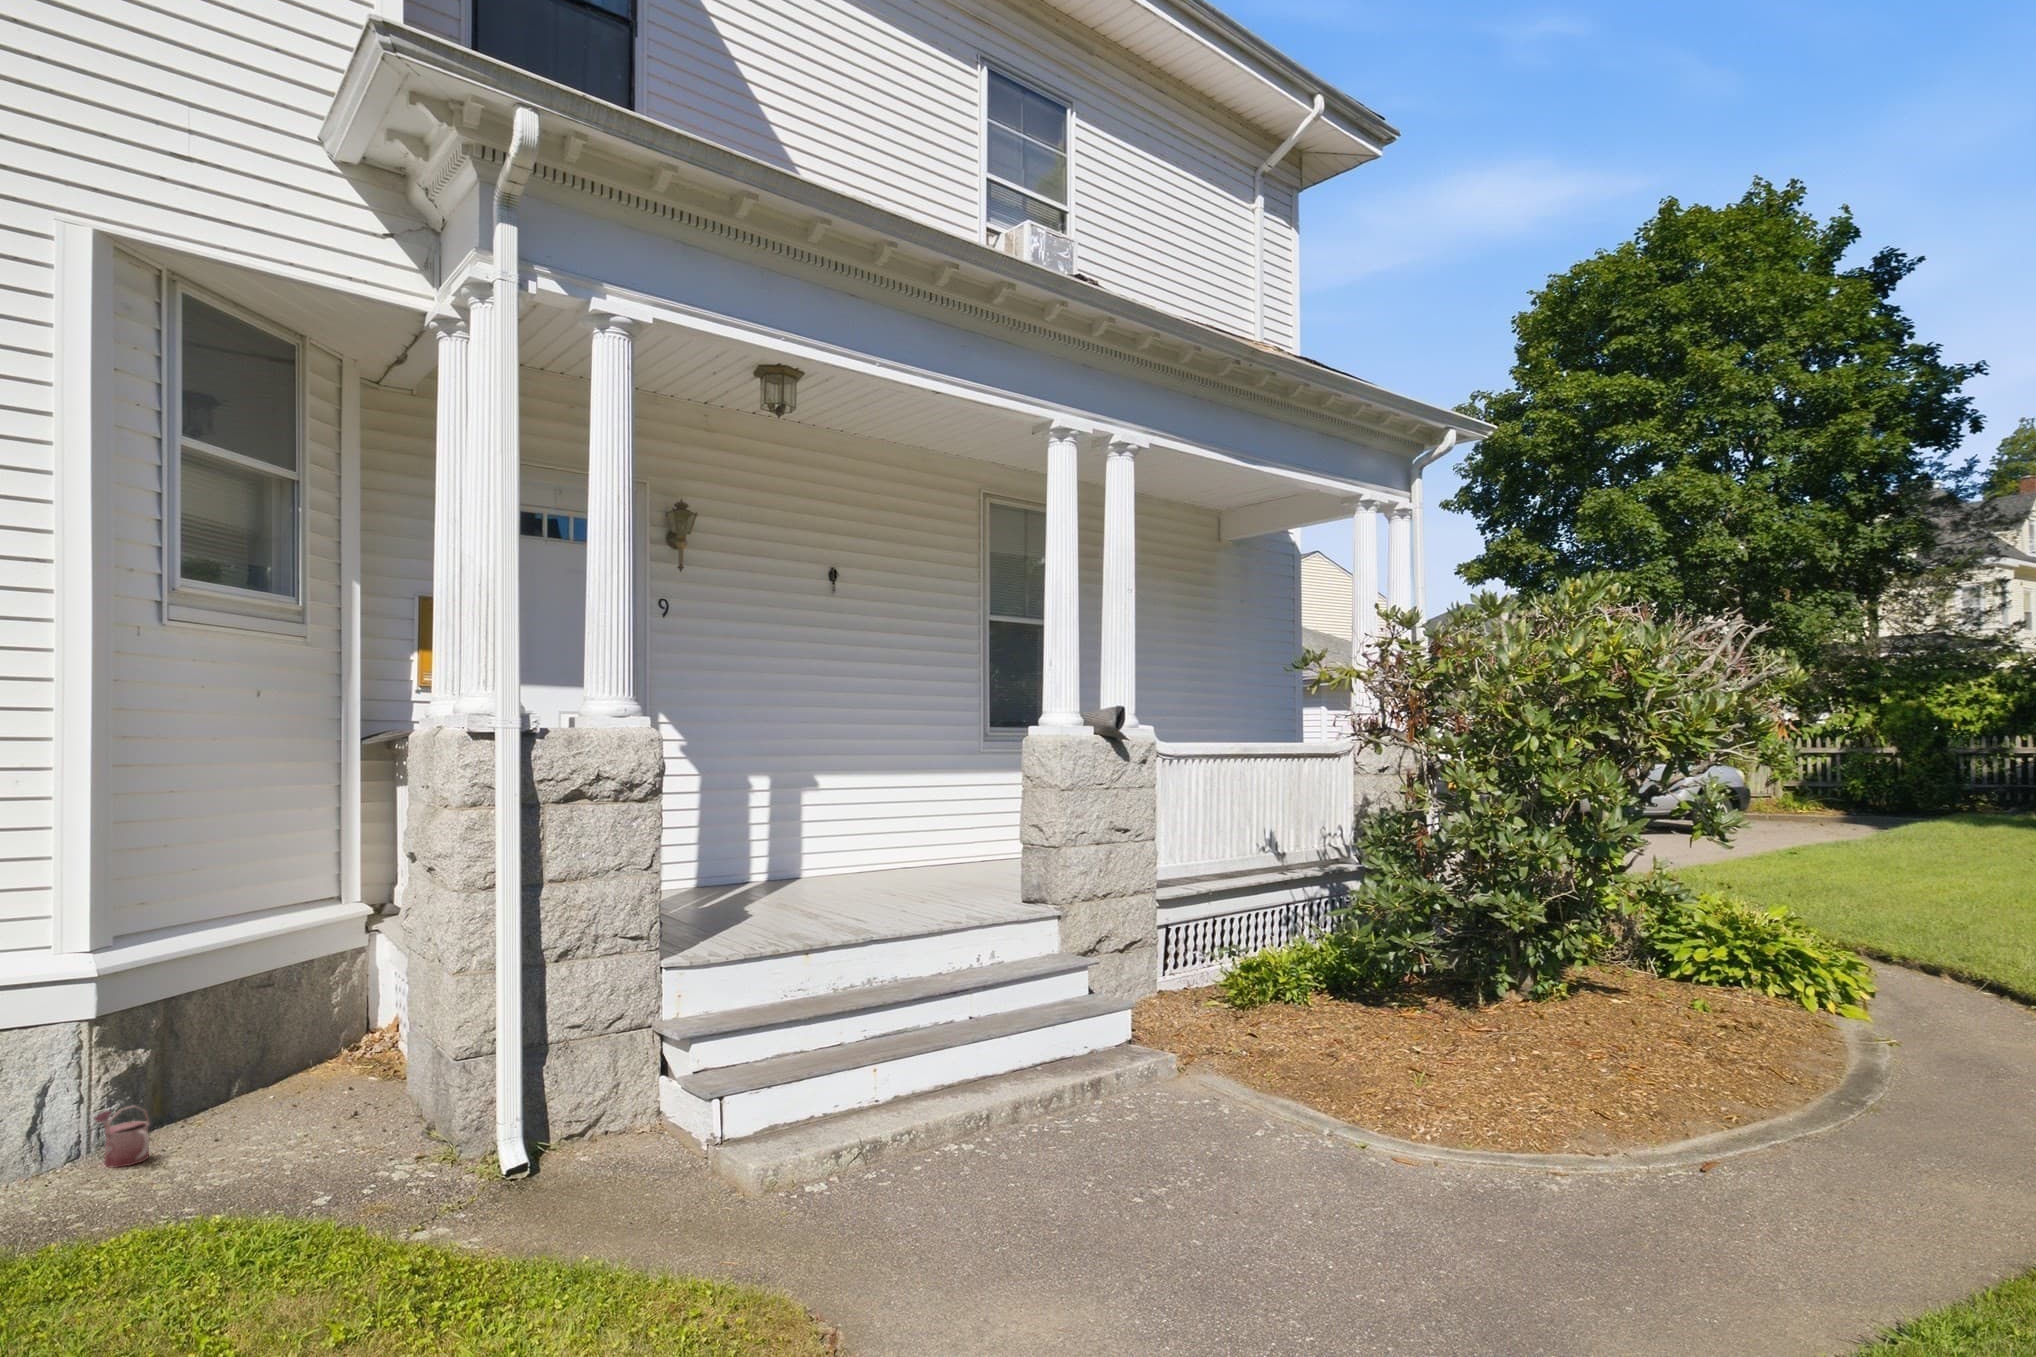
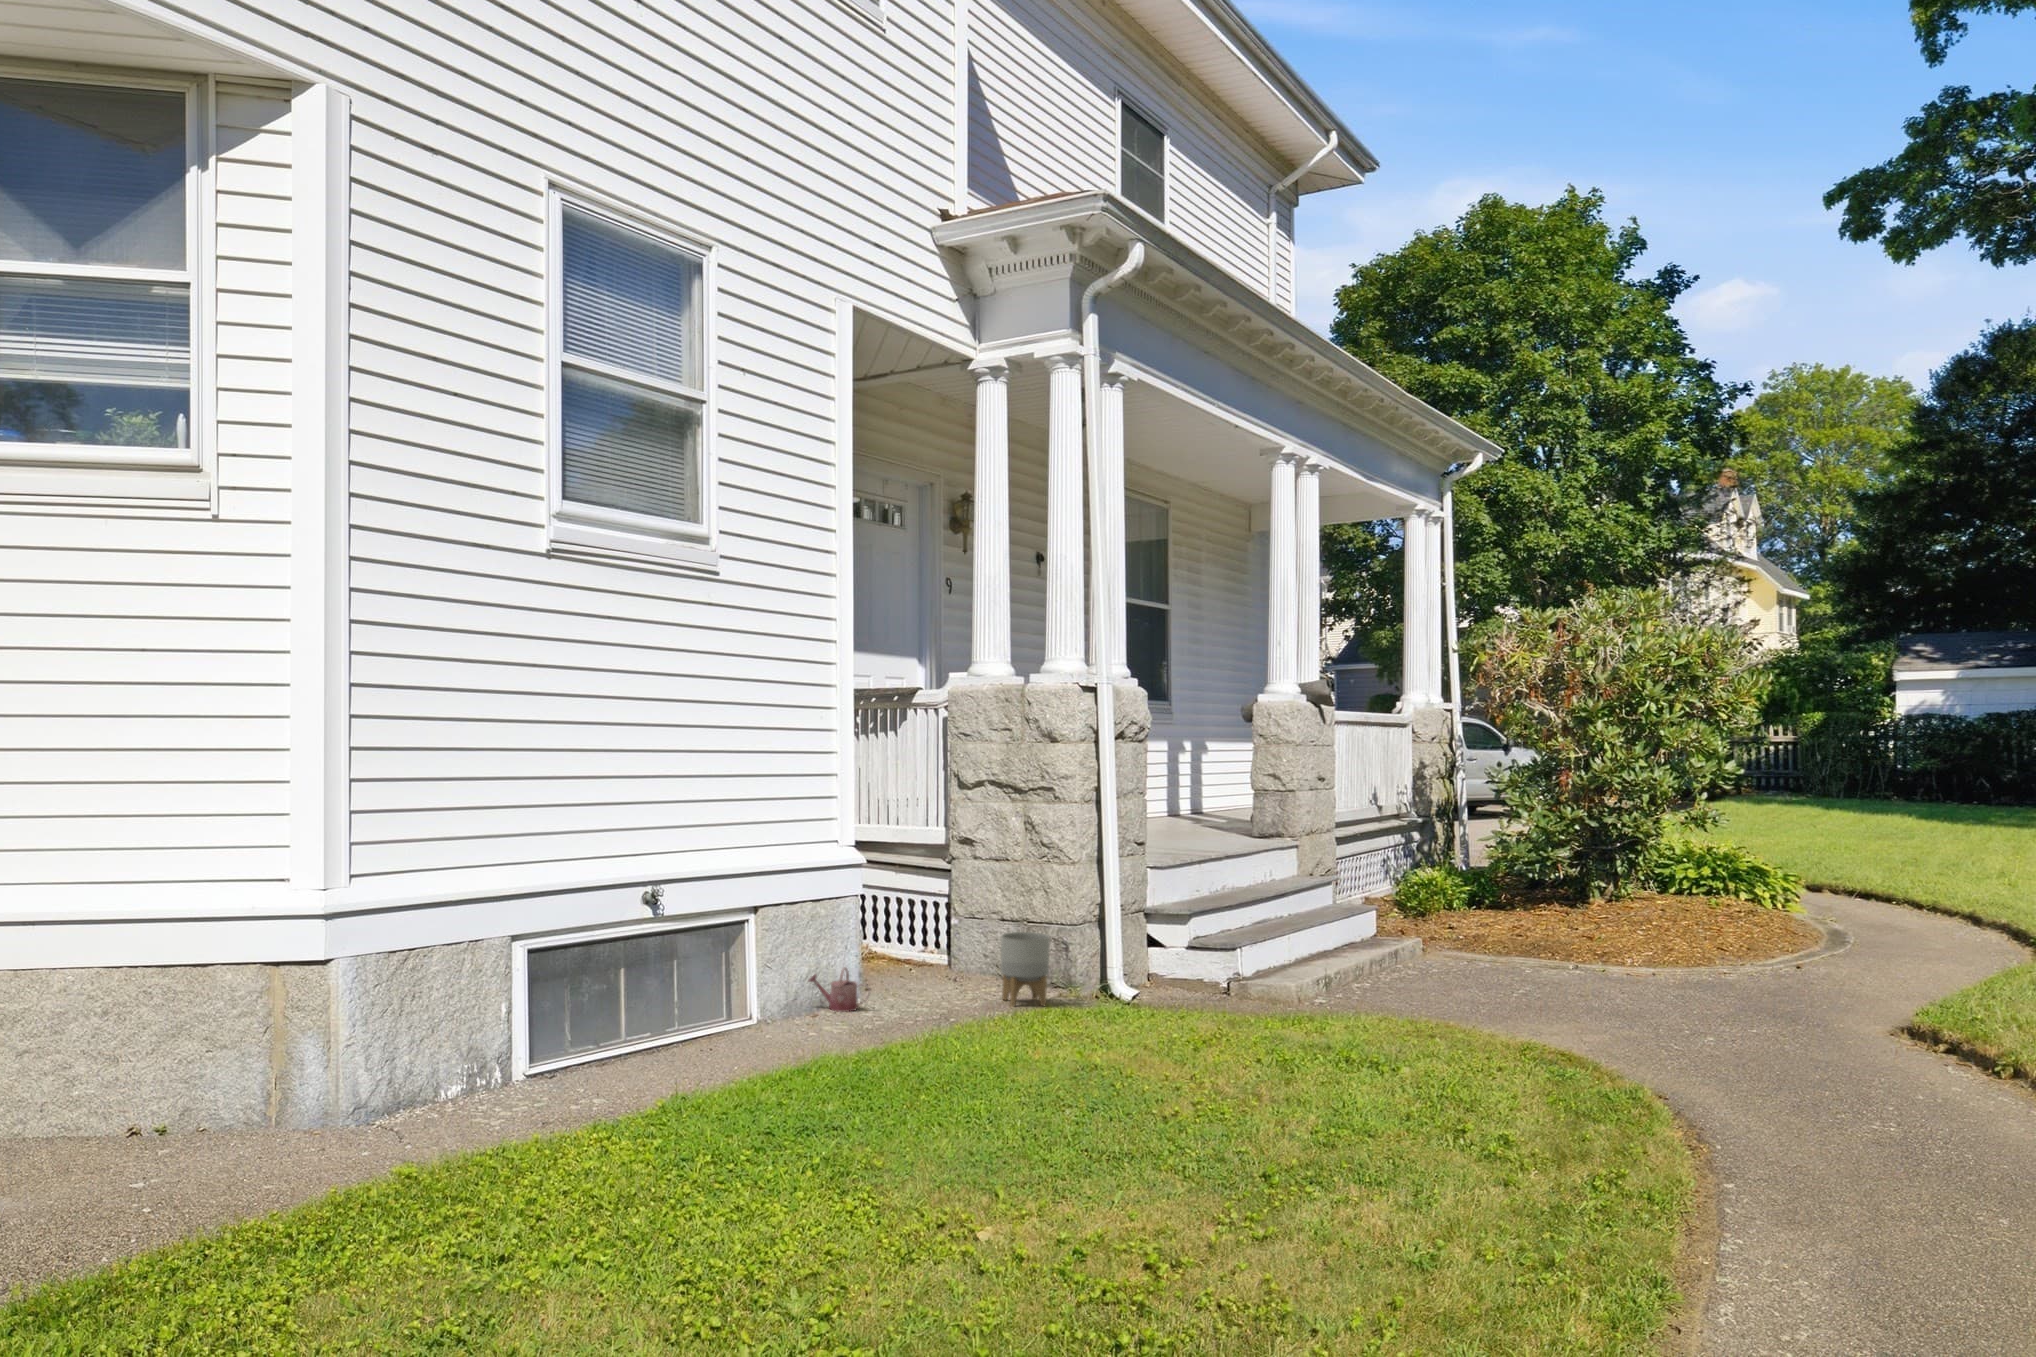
planter: none [352,1060,426,1170] -> present [1001,932,1050,1007]

